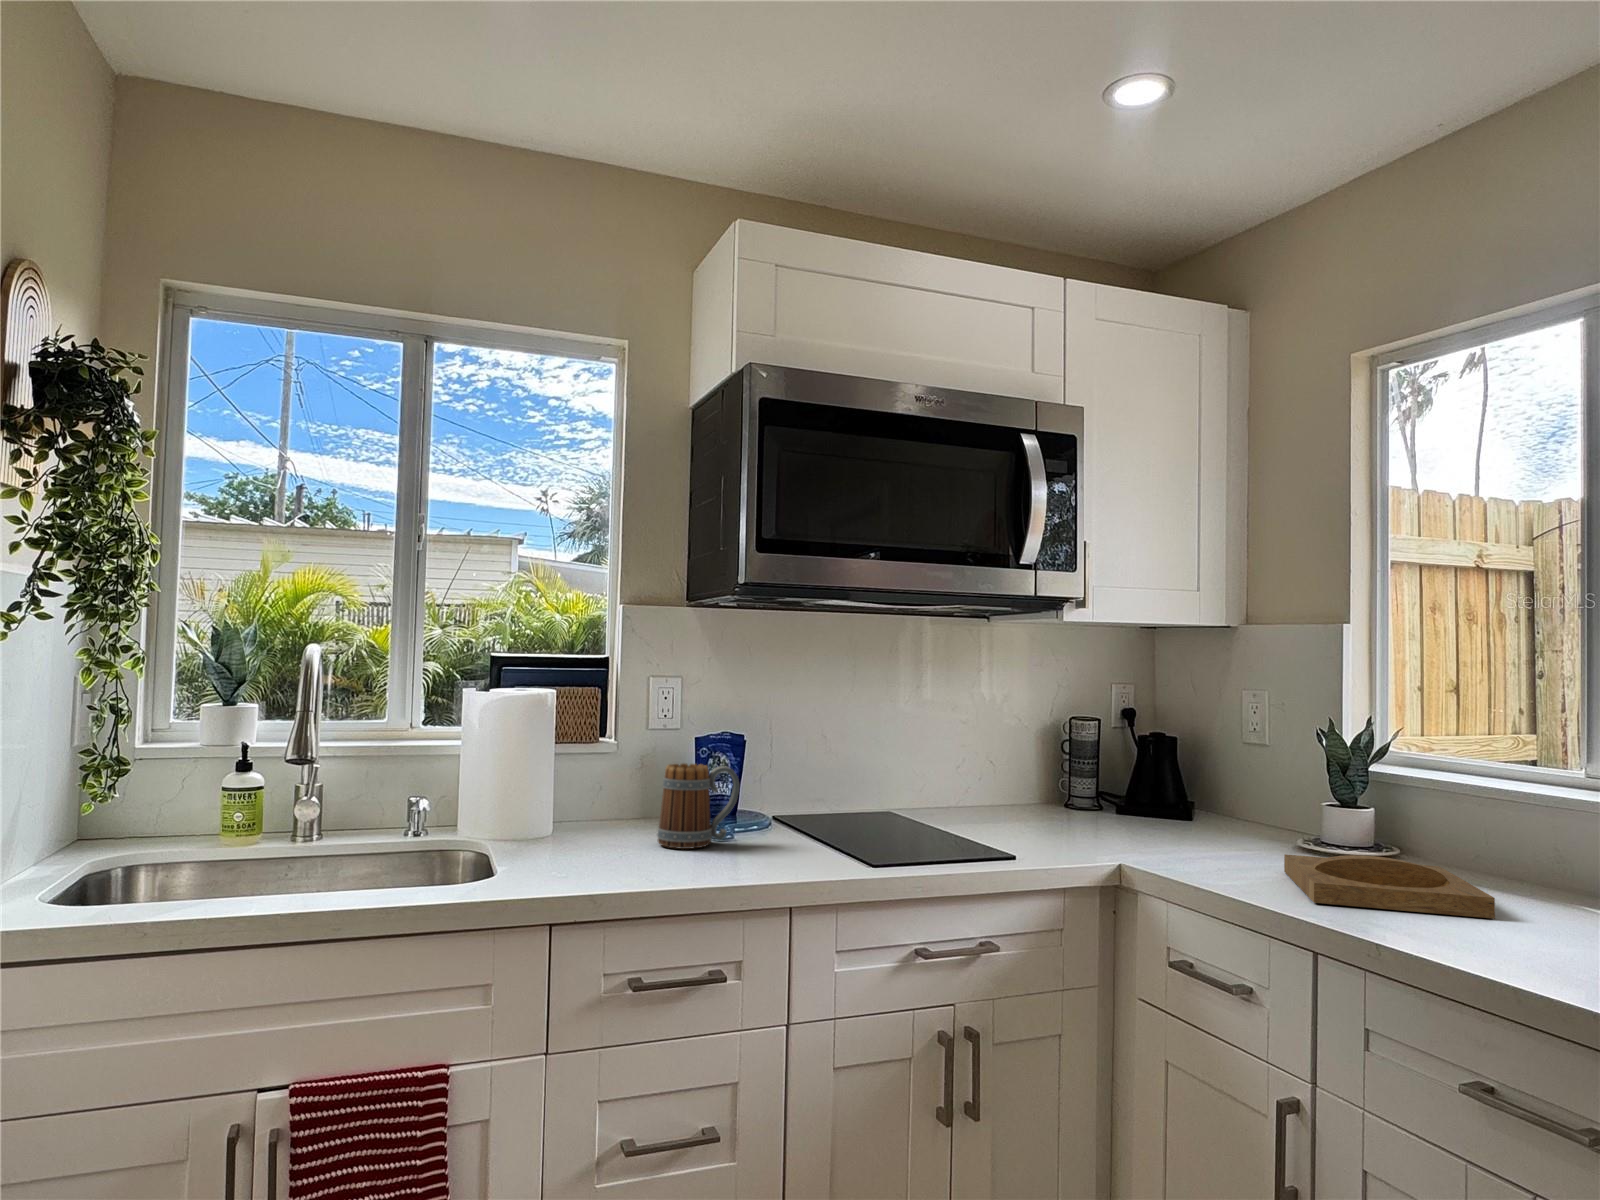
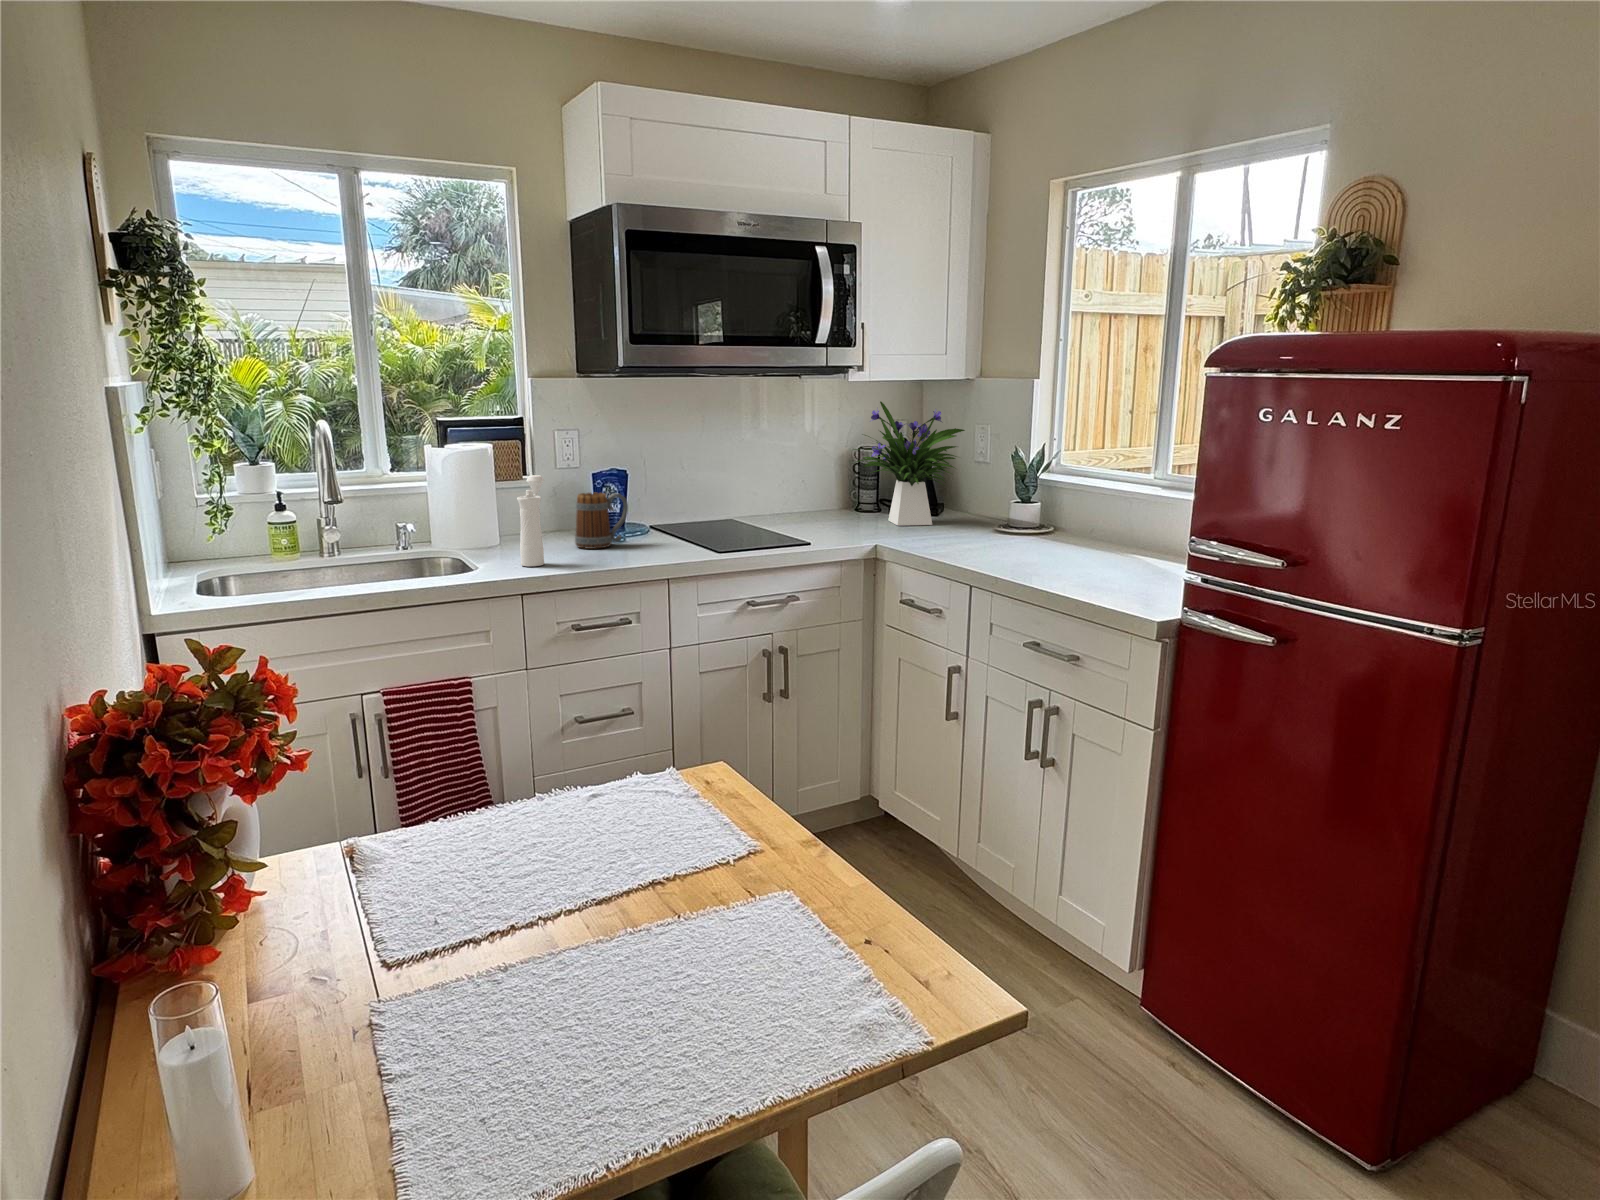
flower arrangement: none [1065,649,1239,834] -> present [854,401,965,526]
pepper mill: none [562,733,615,875] -> present [517,475,544,566]
tray: present [1284,854,1495,919] -> none [973,534,1071,563]

